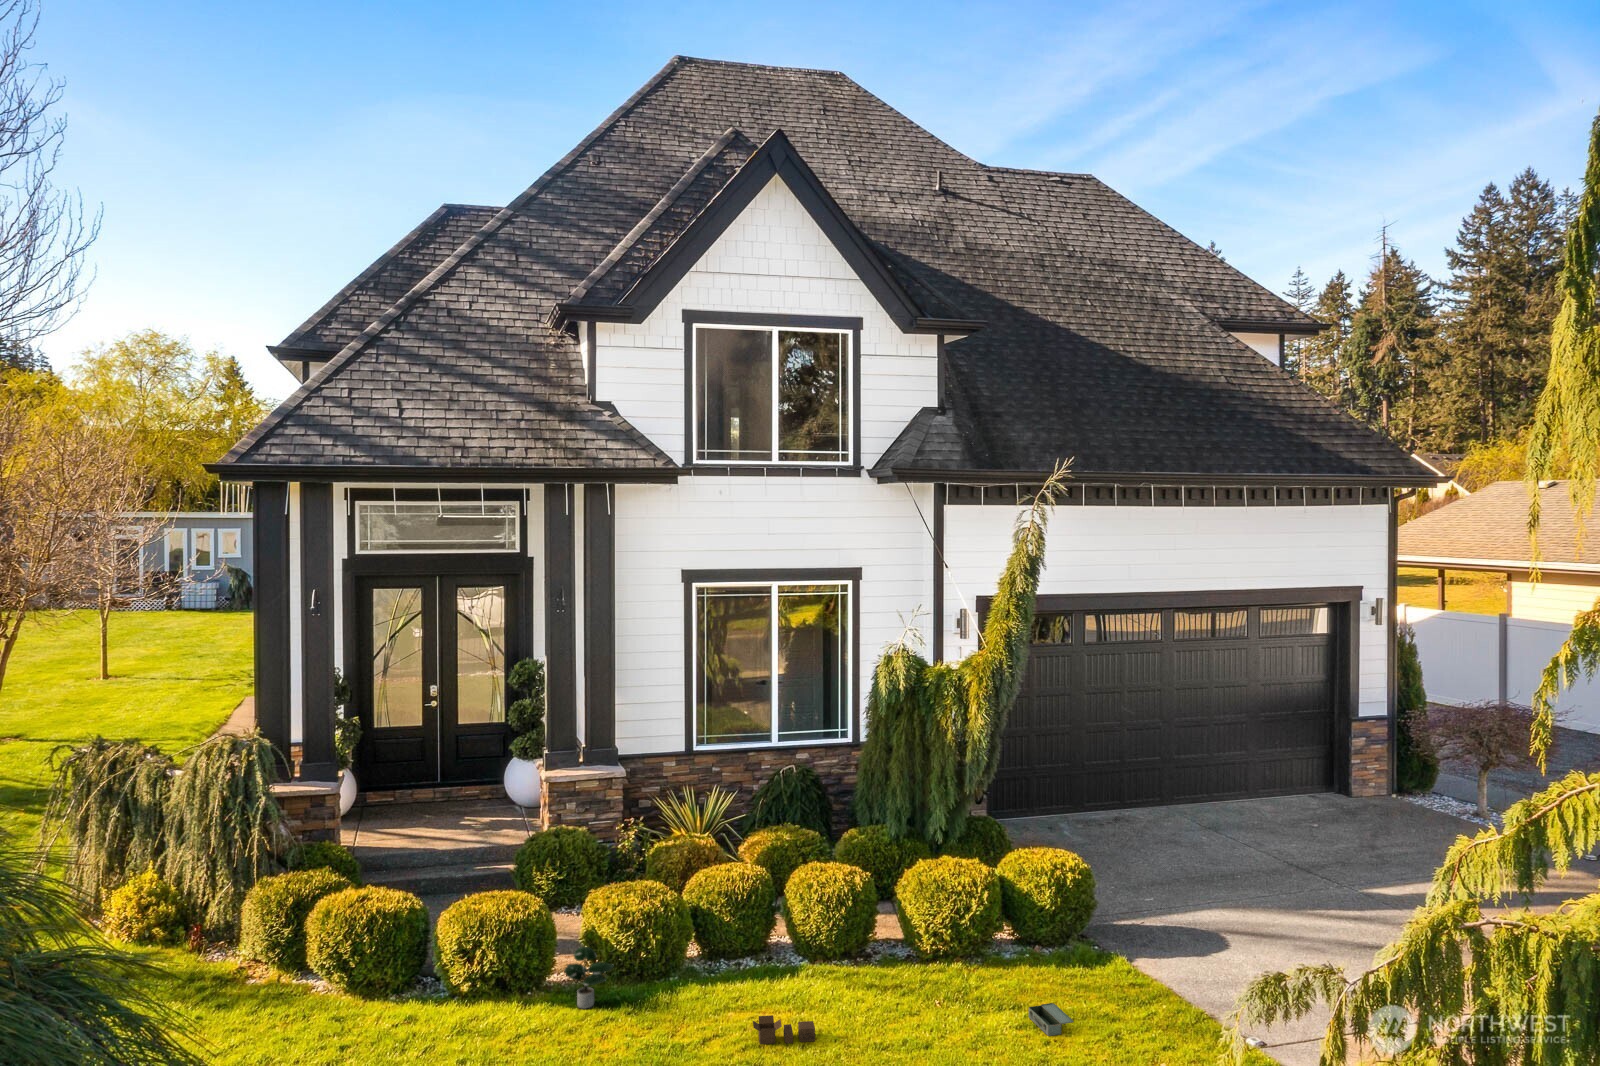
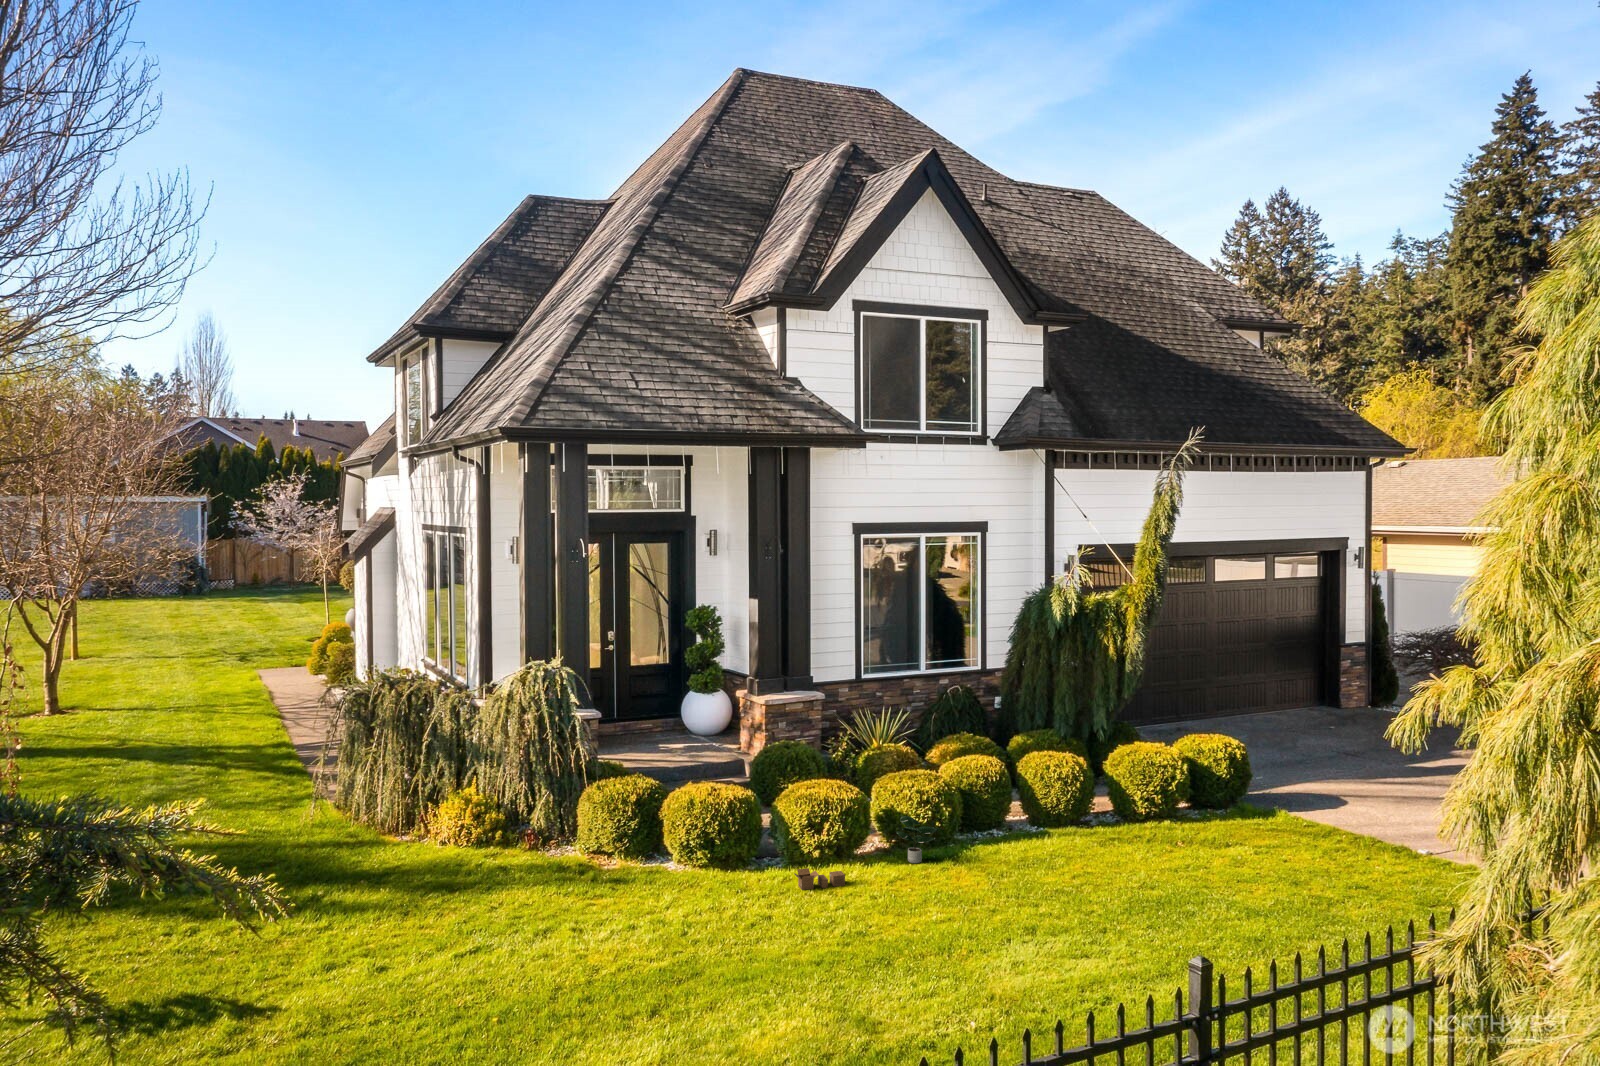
toolbox: present [1029,1003,1074,1036] -> none [1250,837,1291,857]
cardboard box: present [753,1015,815,1044] -> present [794,868,845,890]

